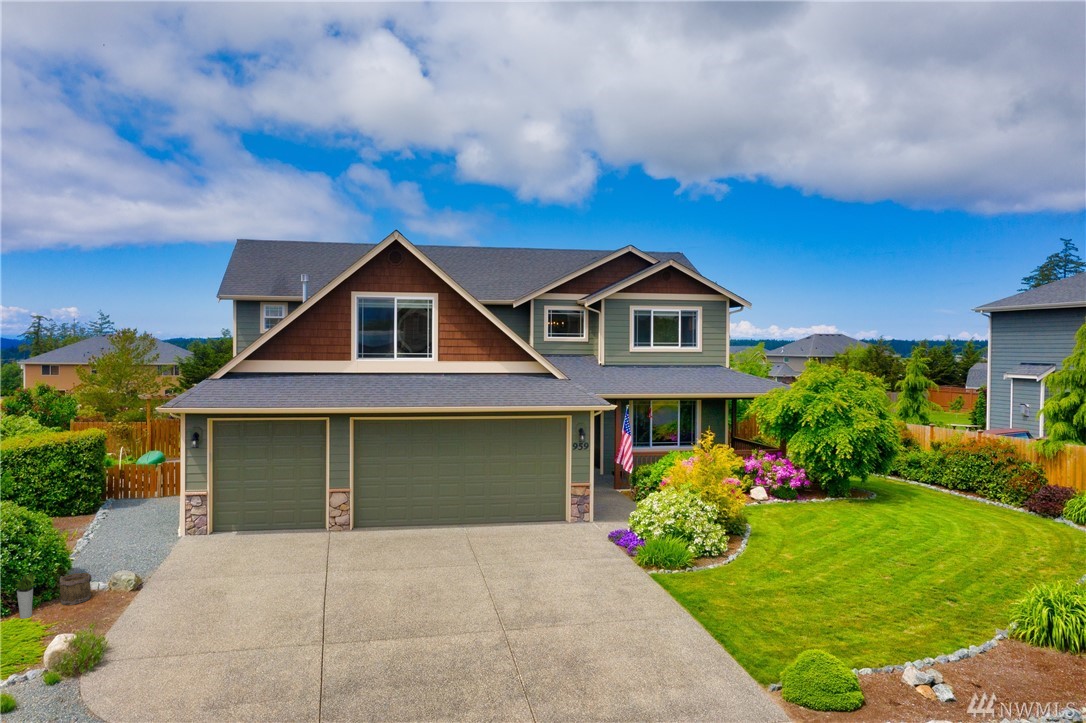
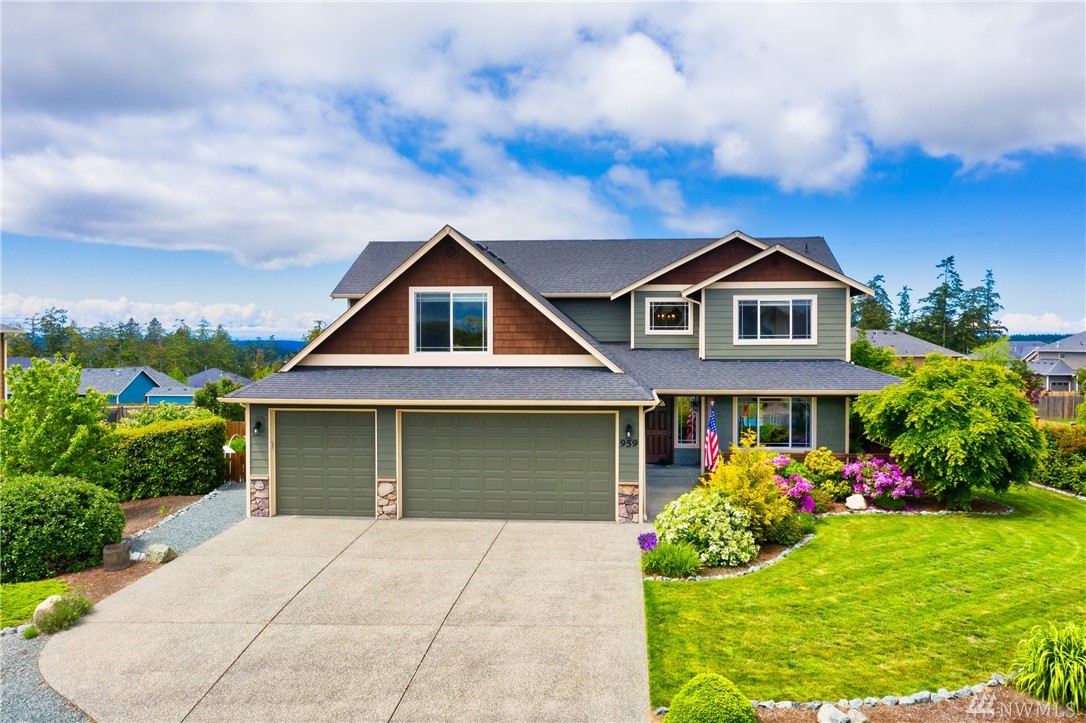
planter: present [16,573,36,618] -> none [56,539,79,580]

